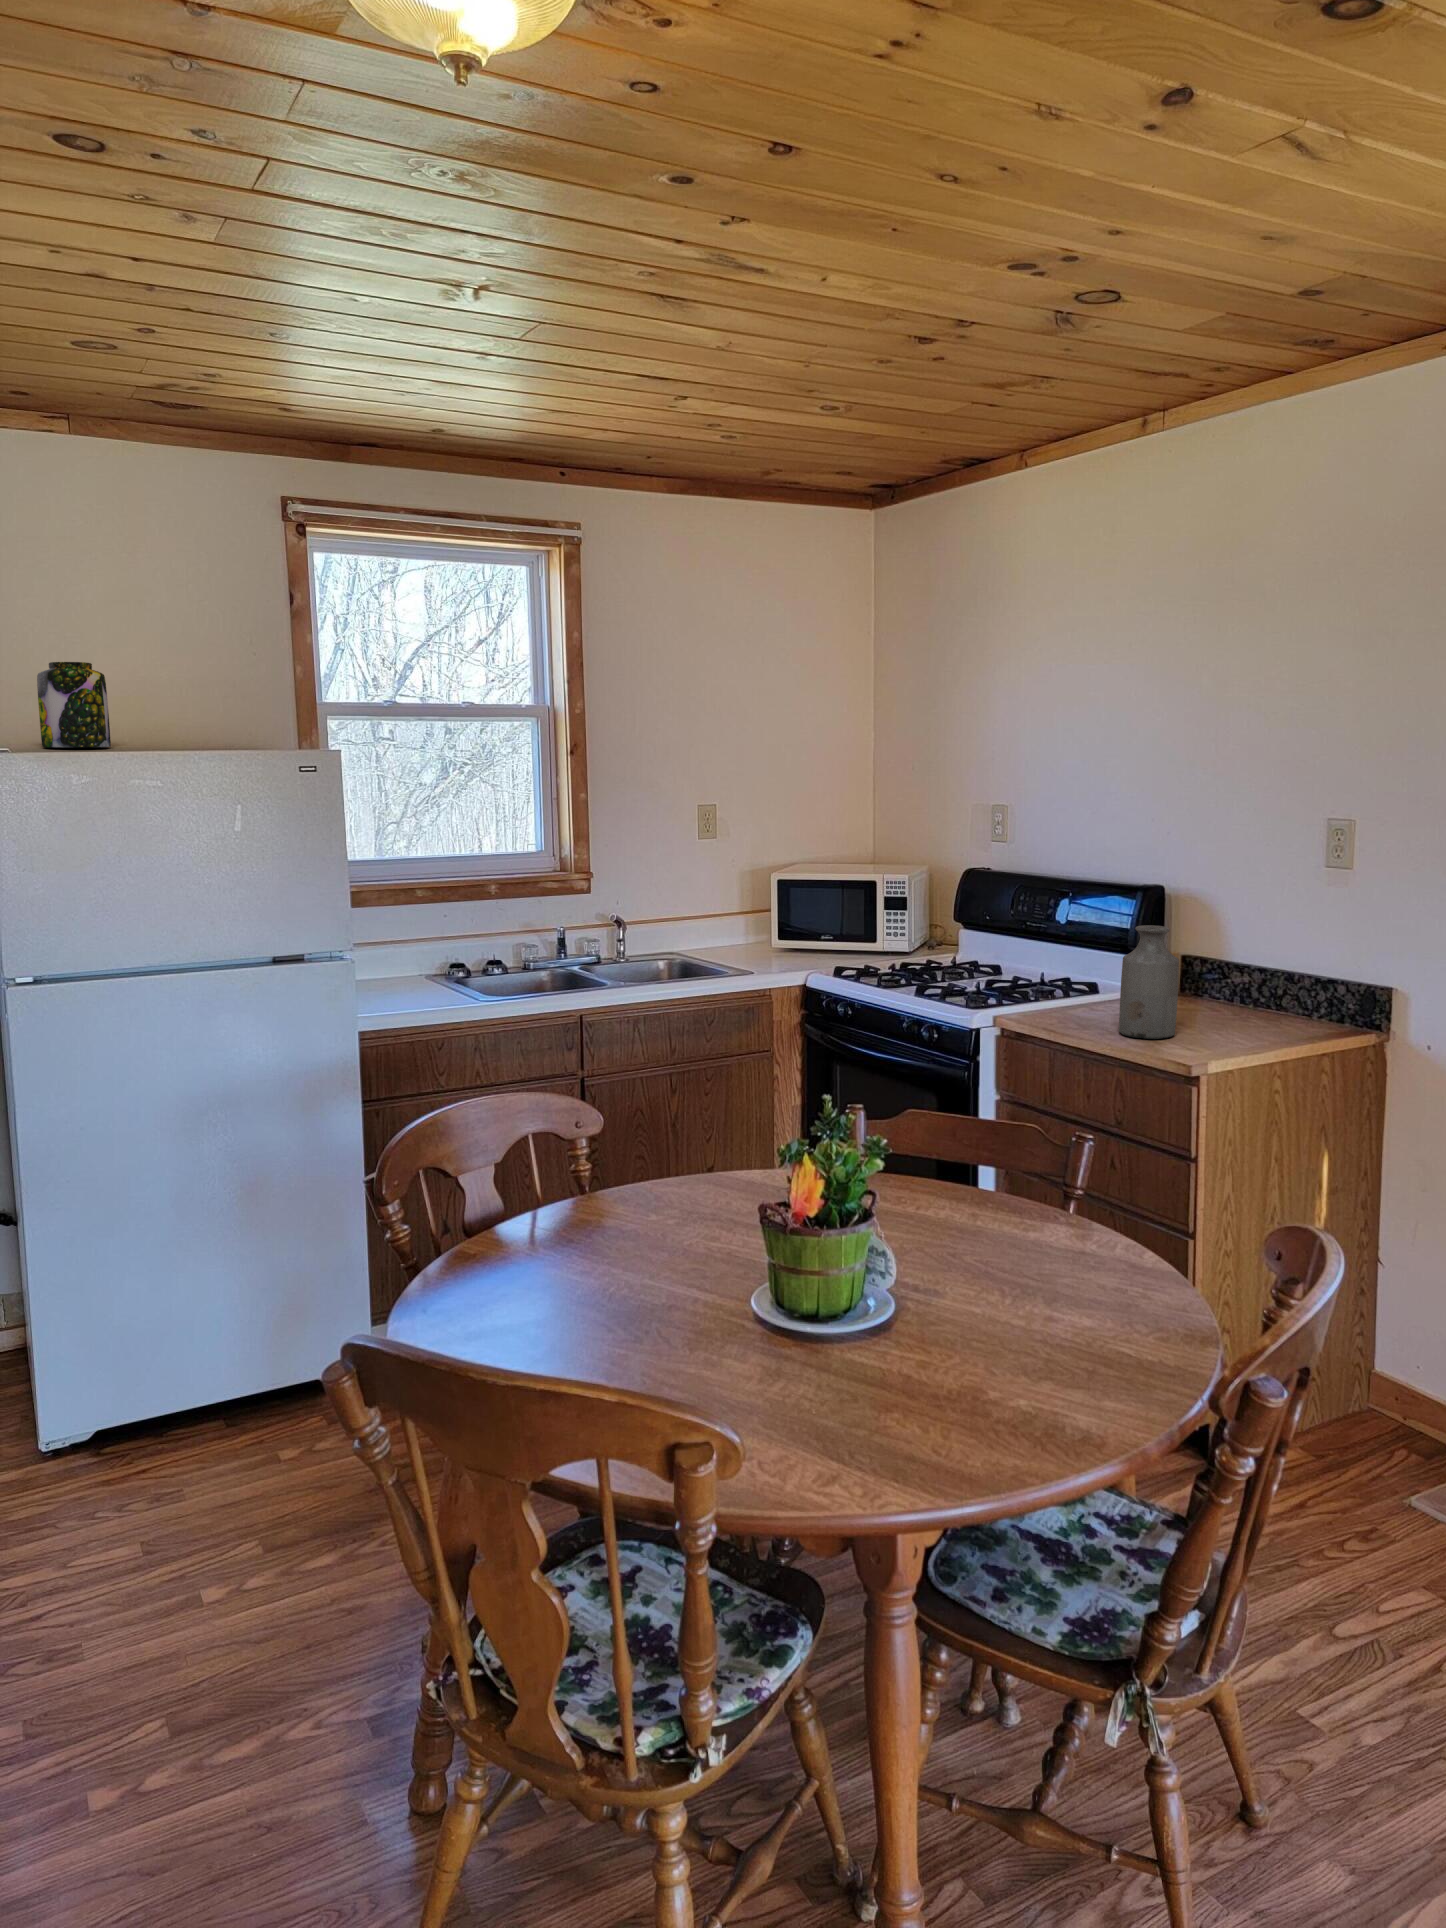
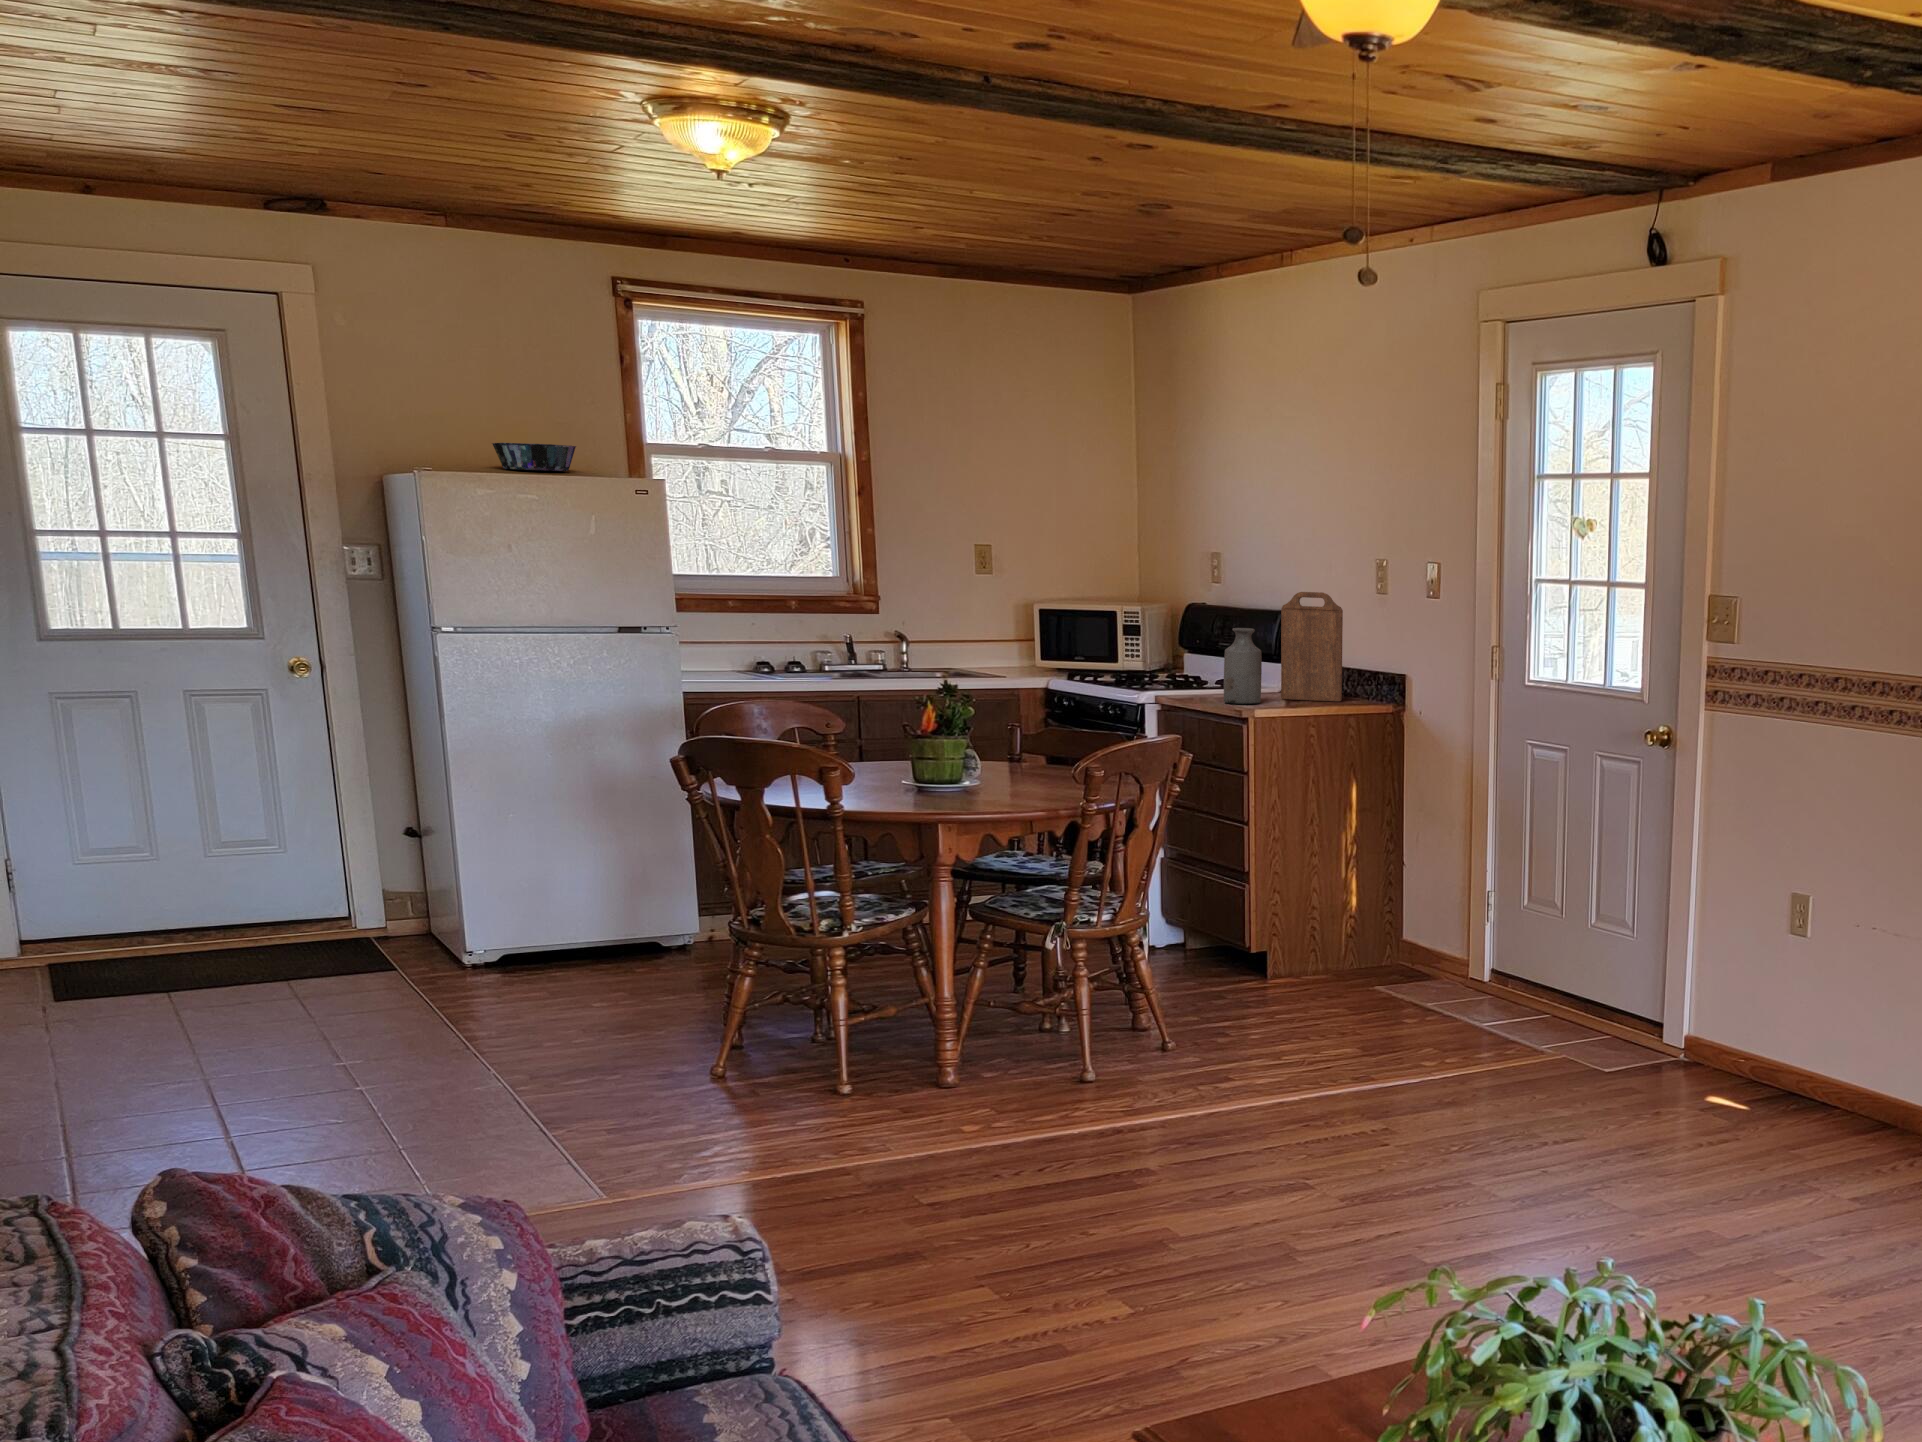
jar: present [37,662,111,748] -> none [437,407,493,472]
decorative bowl: none [119,707,229,742] -> present [492,443,576,471]
cutting board: none [1181,867,1281,1022] -> present [1281,592,1343,702]

